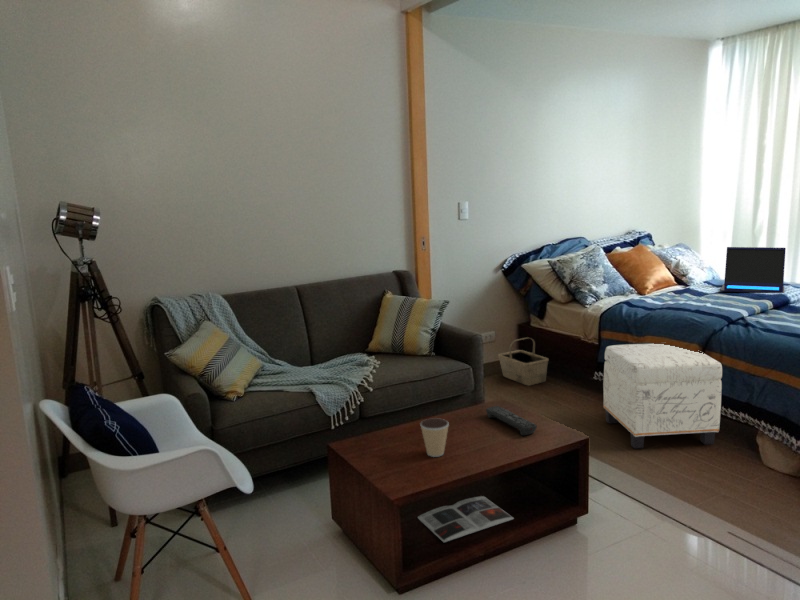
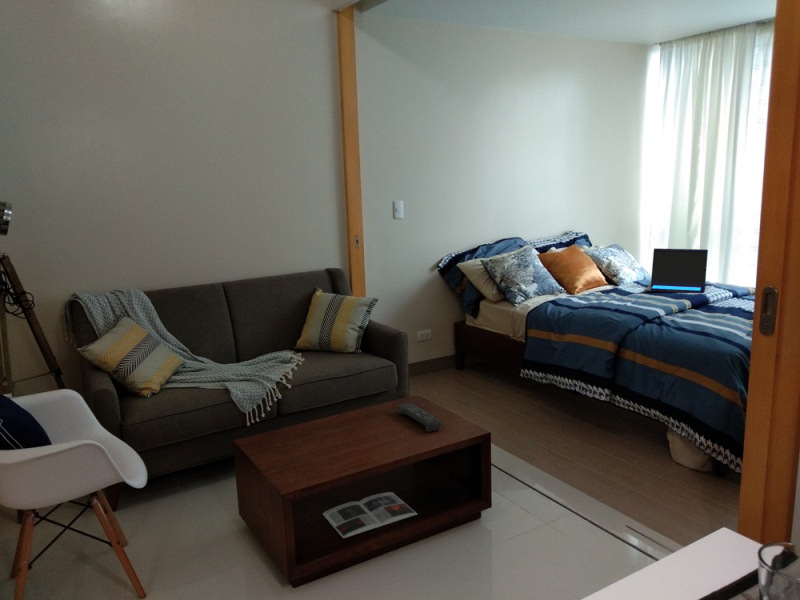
basket: present [498,338,549,386] -> none [434,335,482,383]
ottoman: present [603,344,722,449] -> none [527,341,635,444]
coffee cup: present [420,418,449,457] -> none [322,415,351,453]

